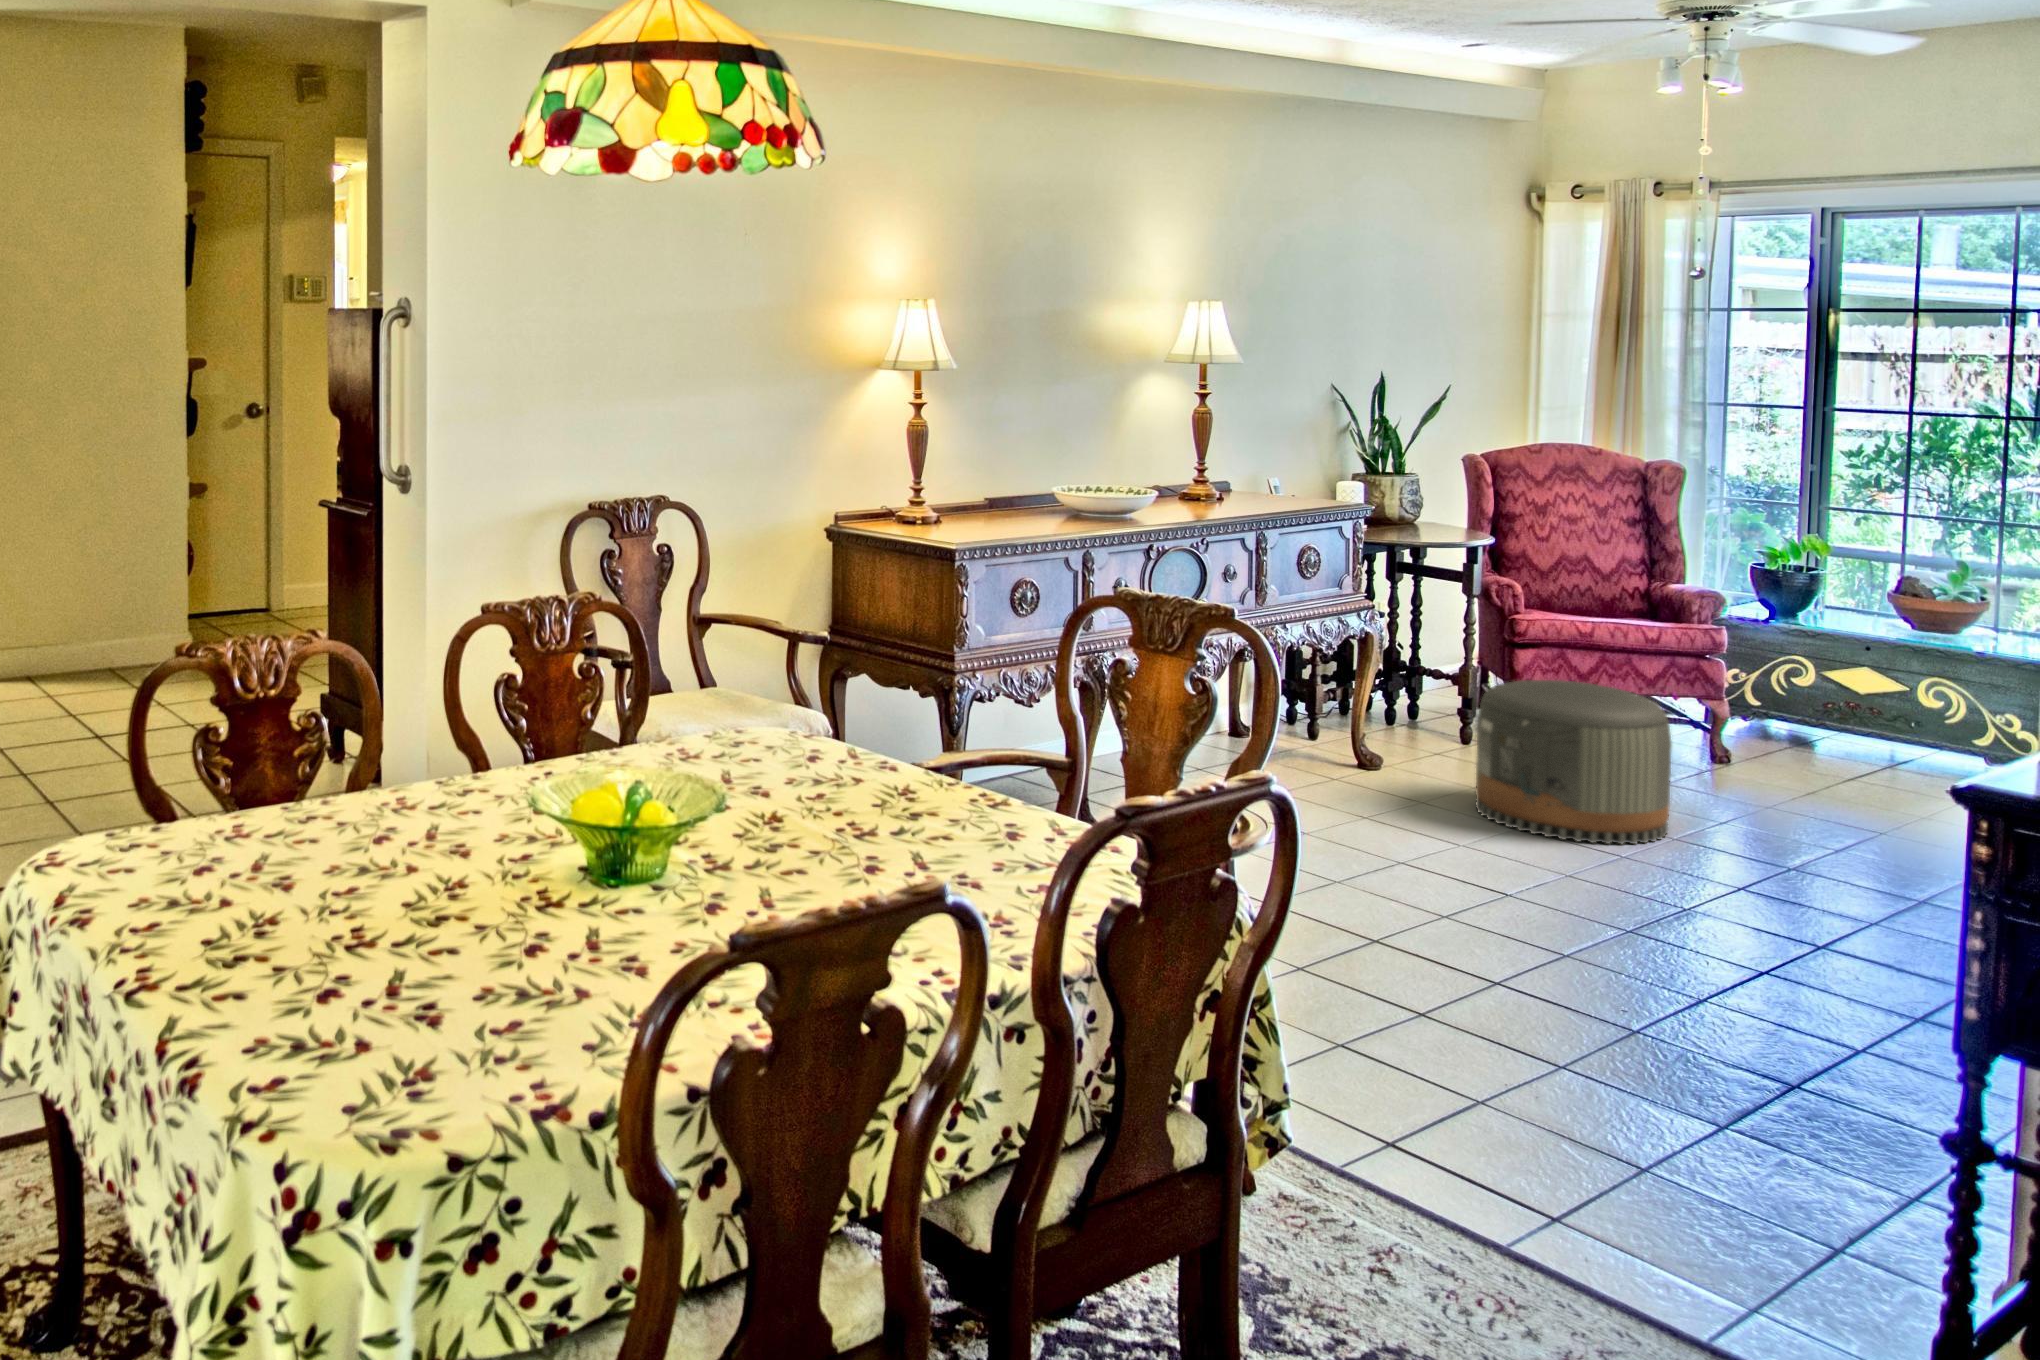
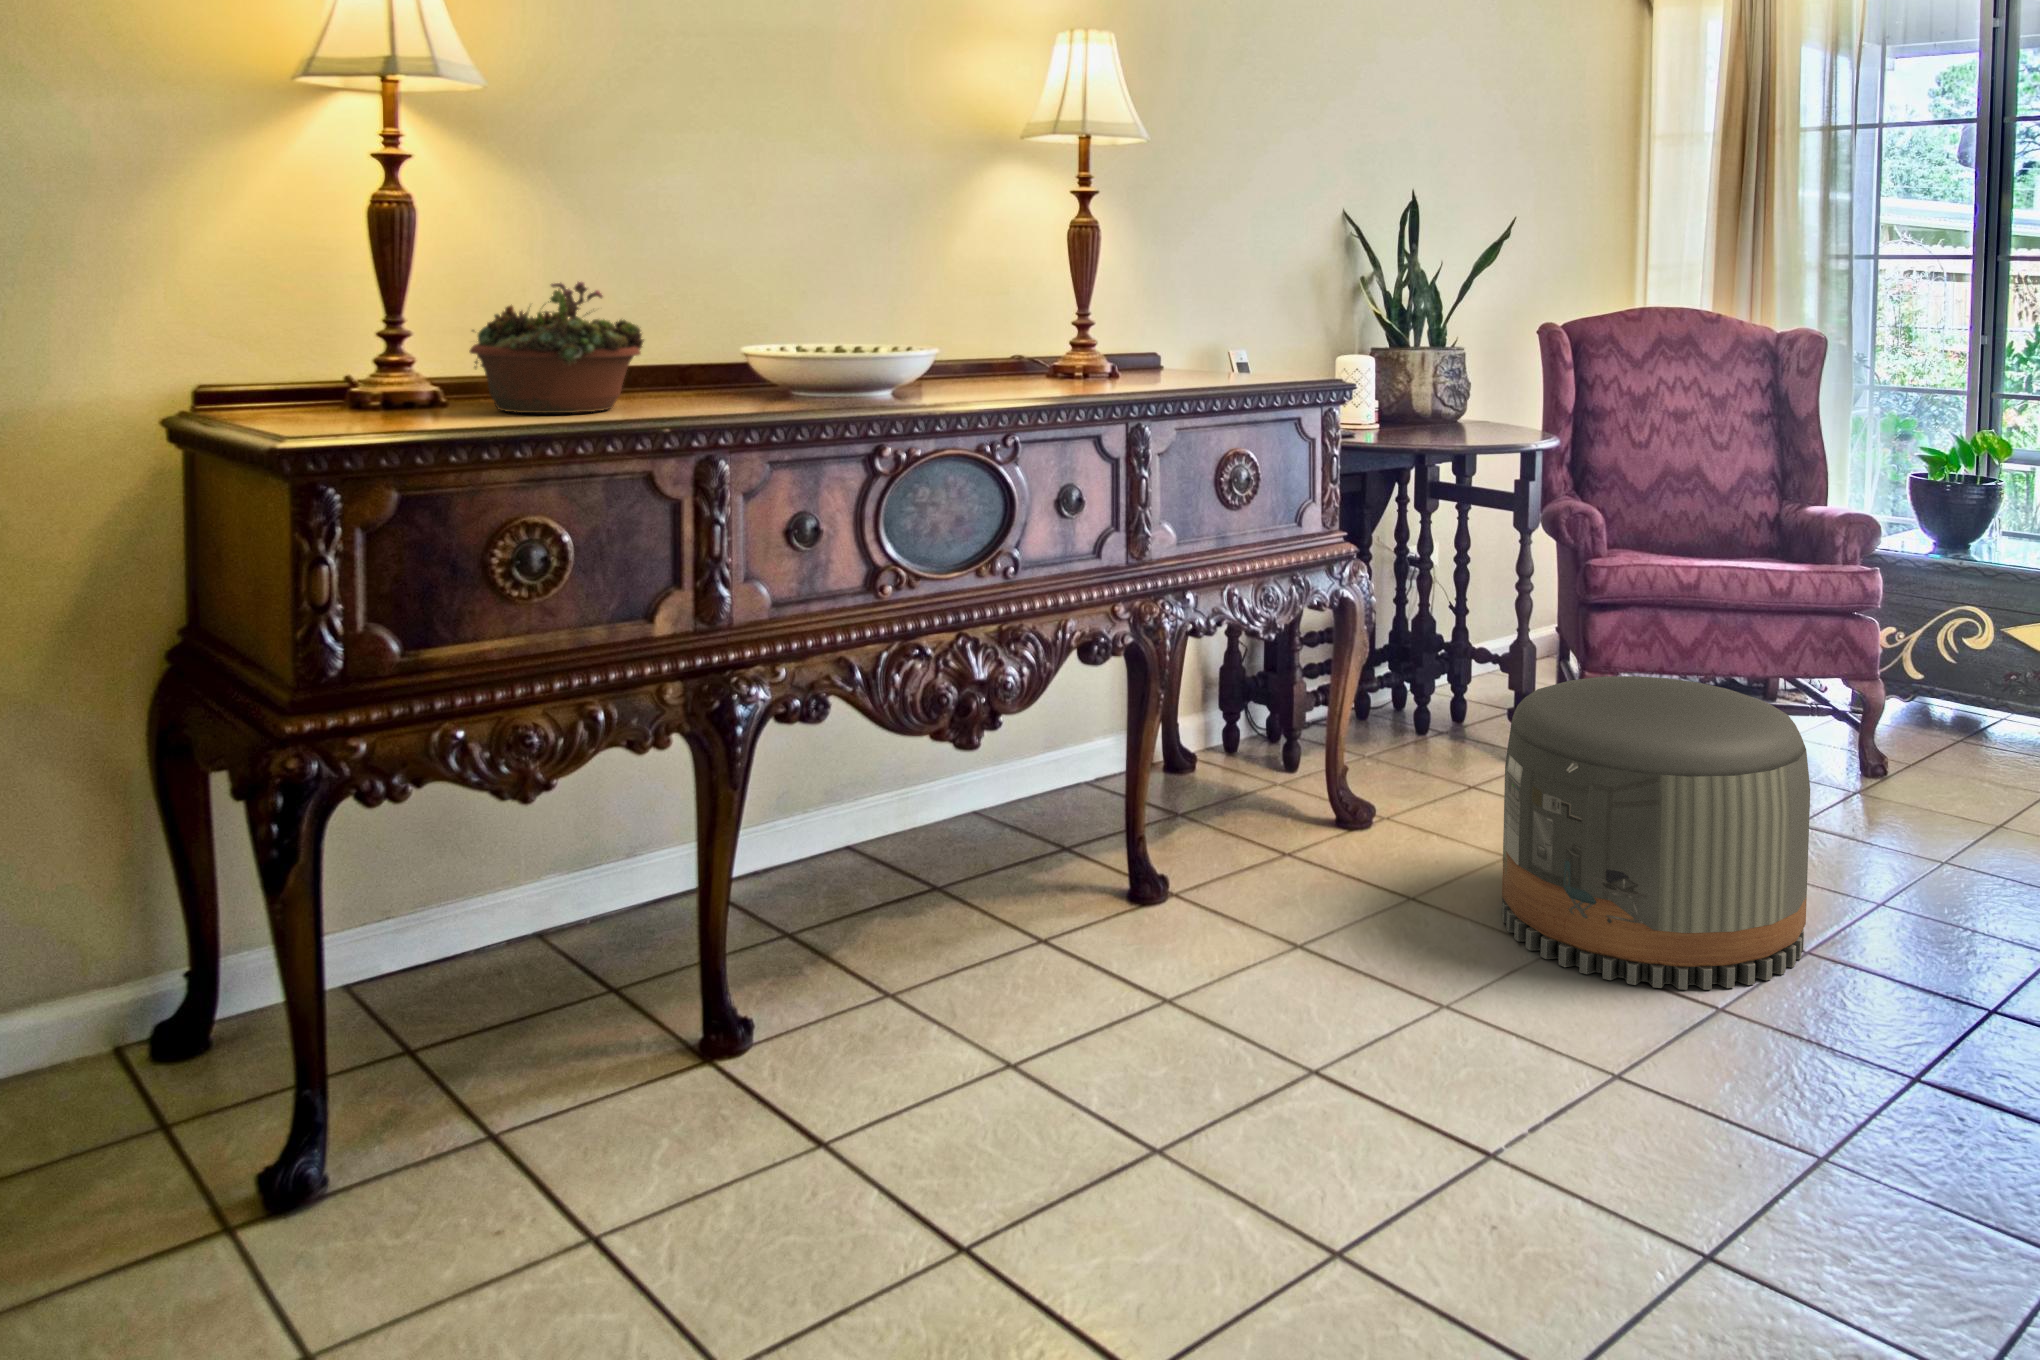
succulent planter: none [959,465,1040,527] -> present [470,282,644,413]

